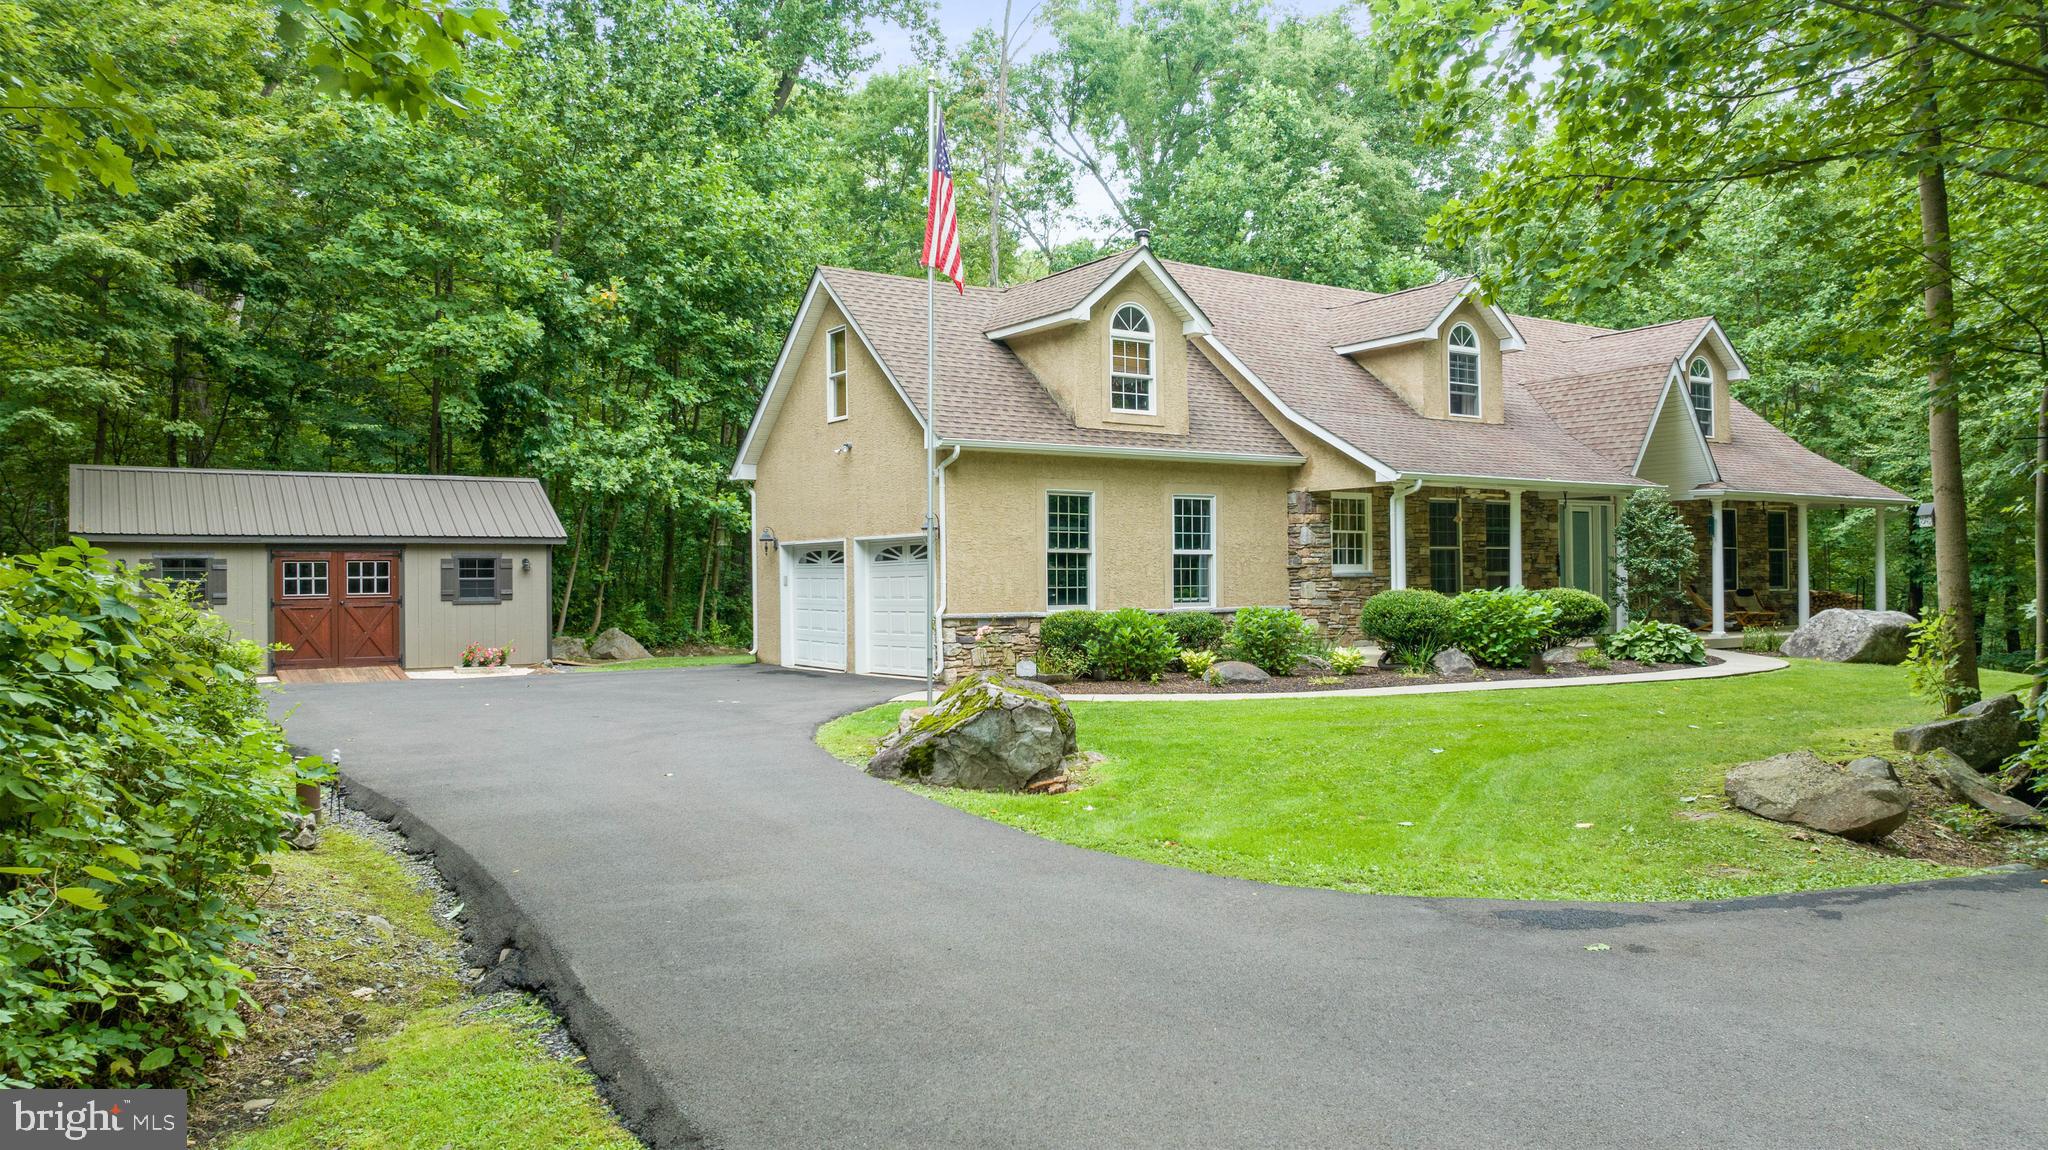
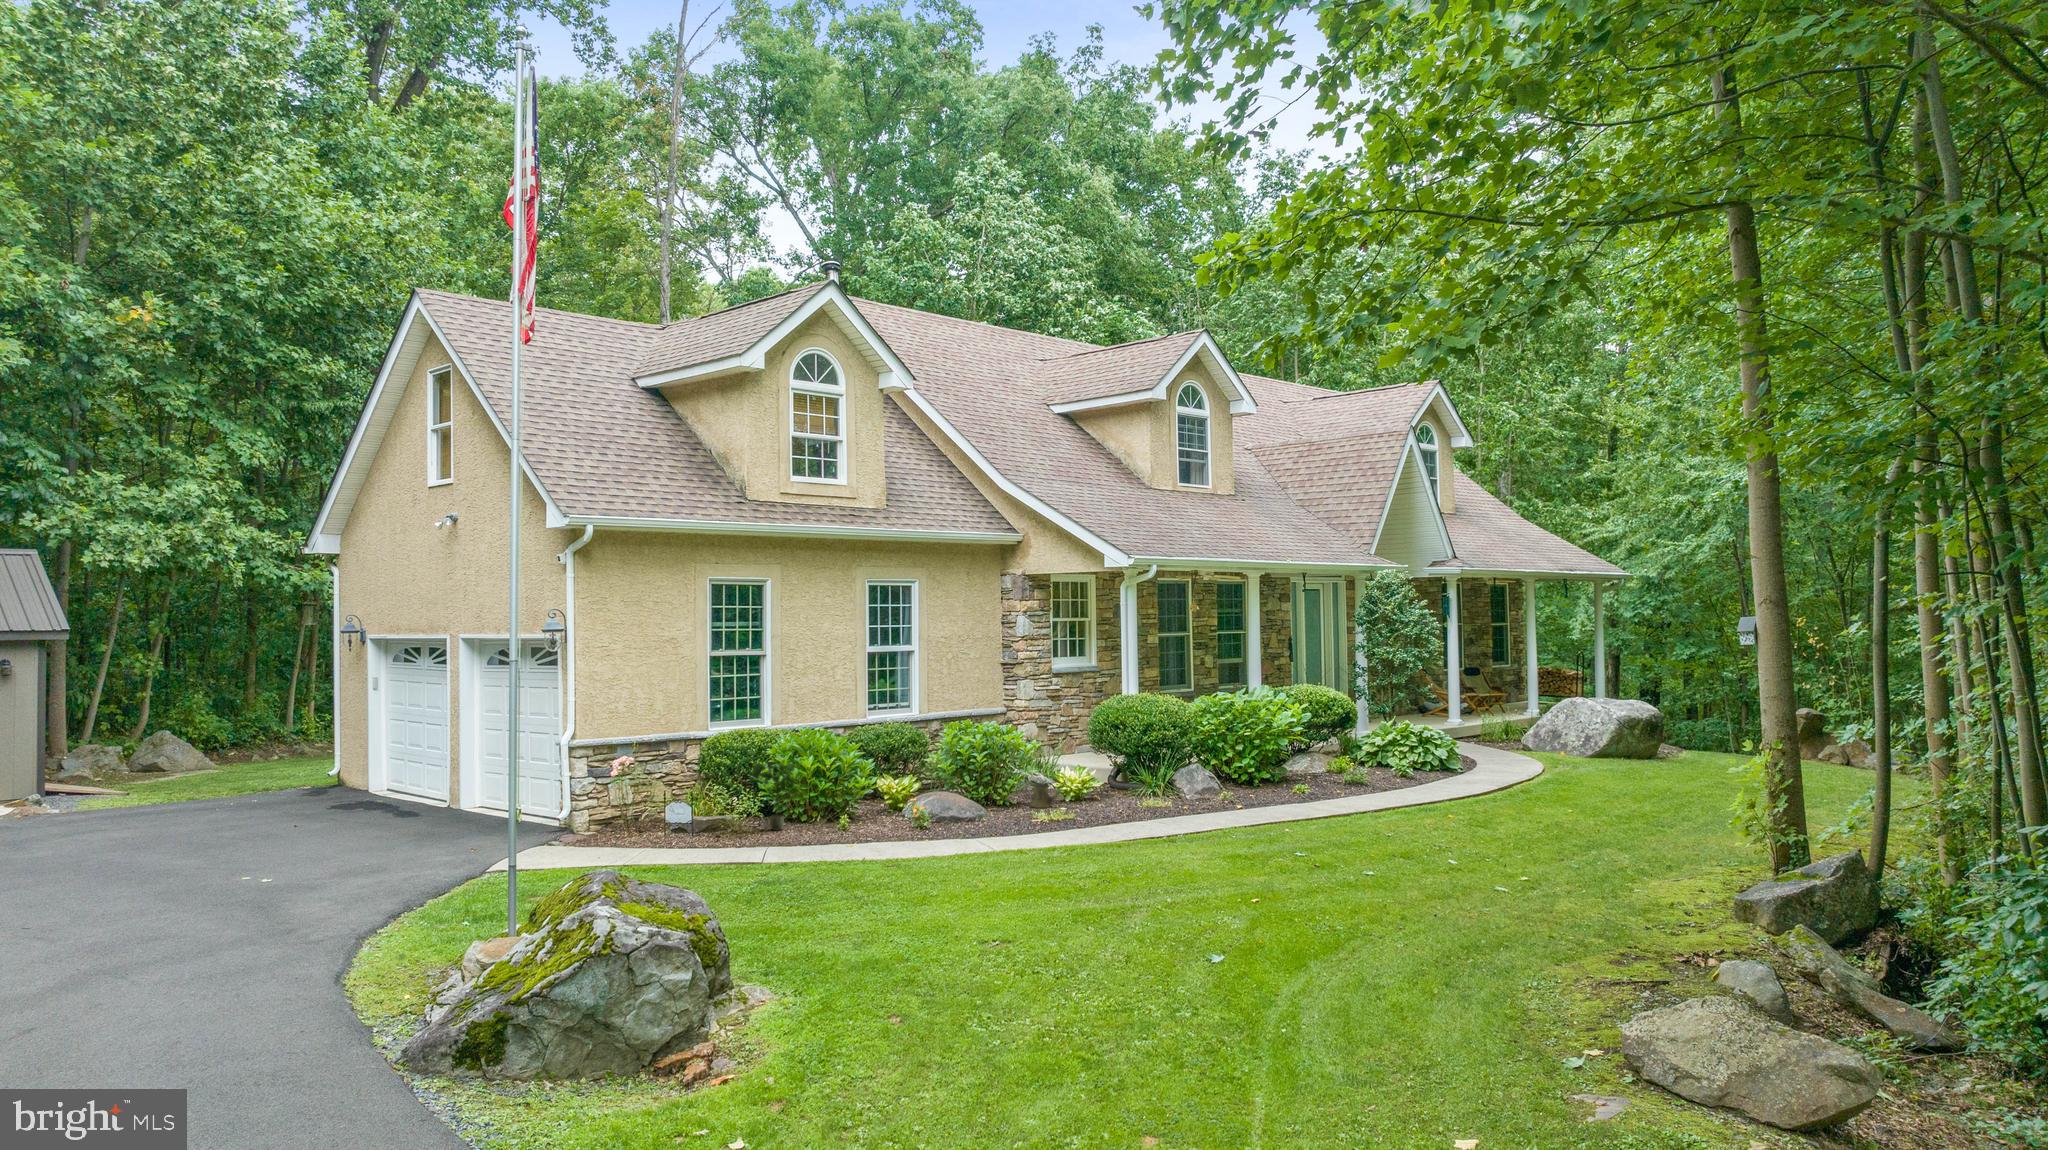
watering can: present [1525,654,1555,674] -> present [1026,782,1068,808]

